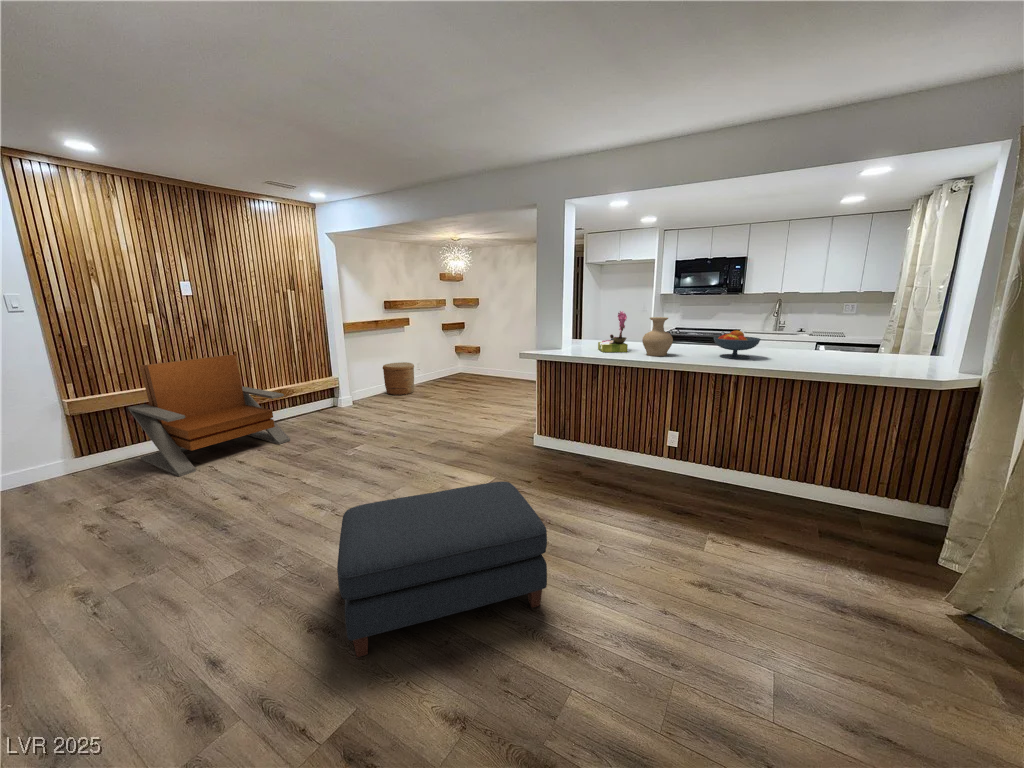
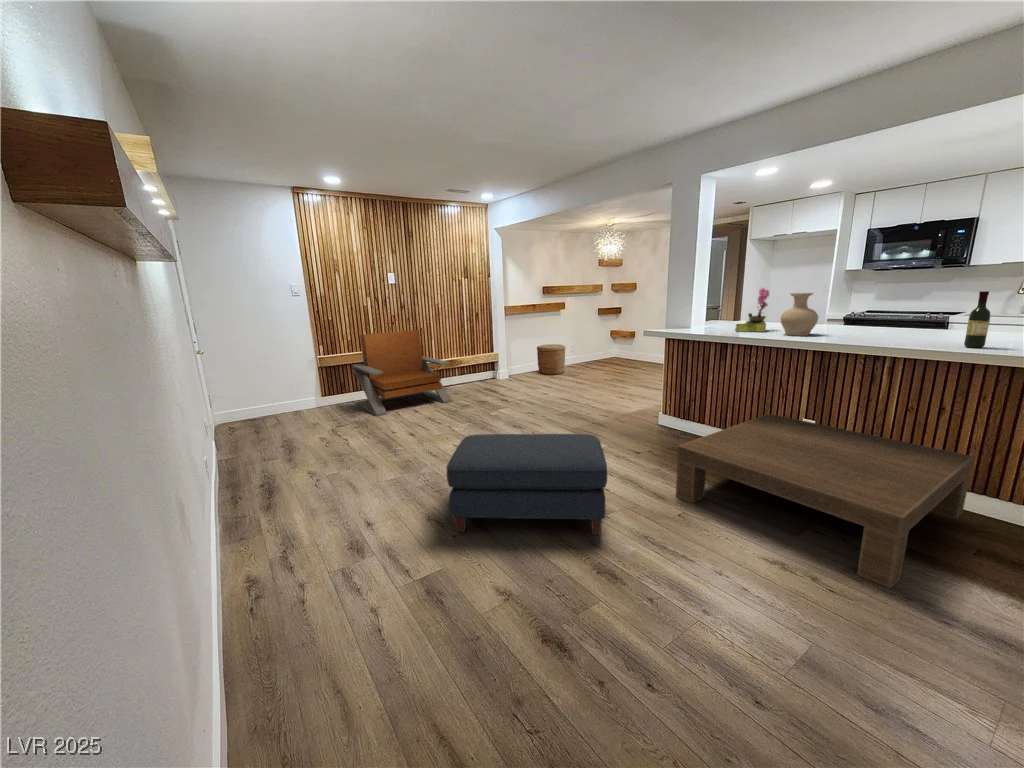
wine bottle: none [790,321,807,366] -> present [964,291,990,348]
fruit bowl: present [714,331,761,359] -> none [872,306,938,340]
coffee table: none [588,428,817,597] -> present [676,414,974,588]

